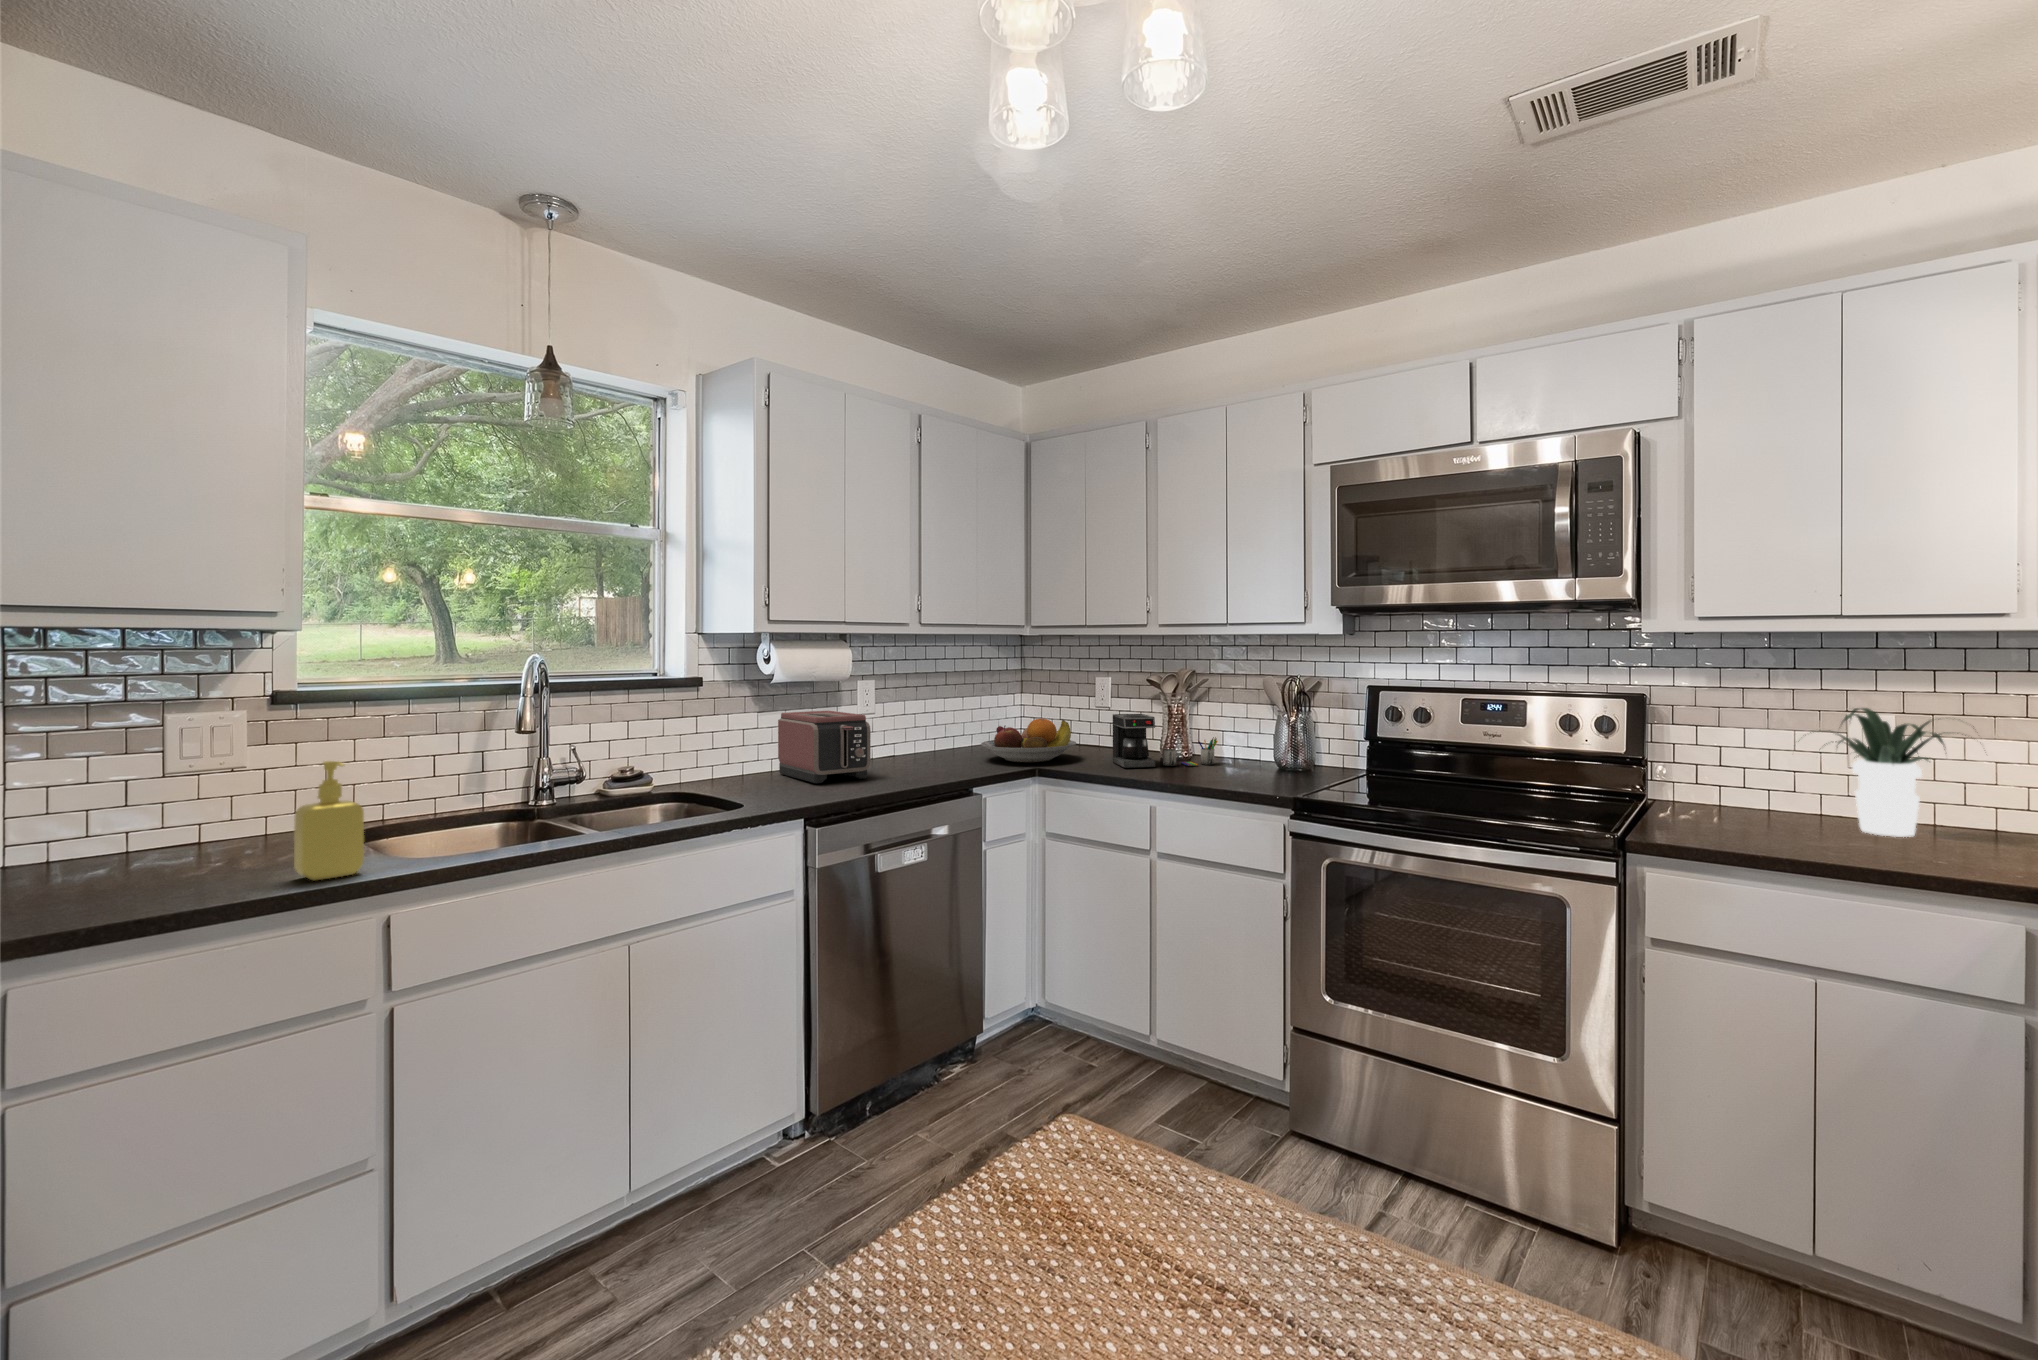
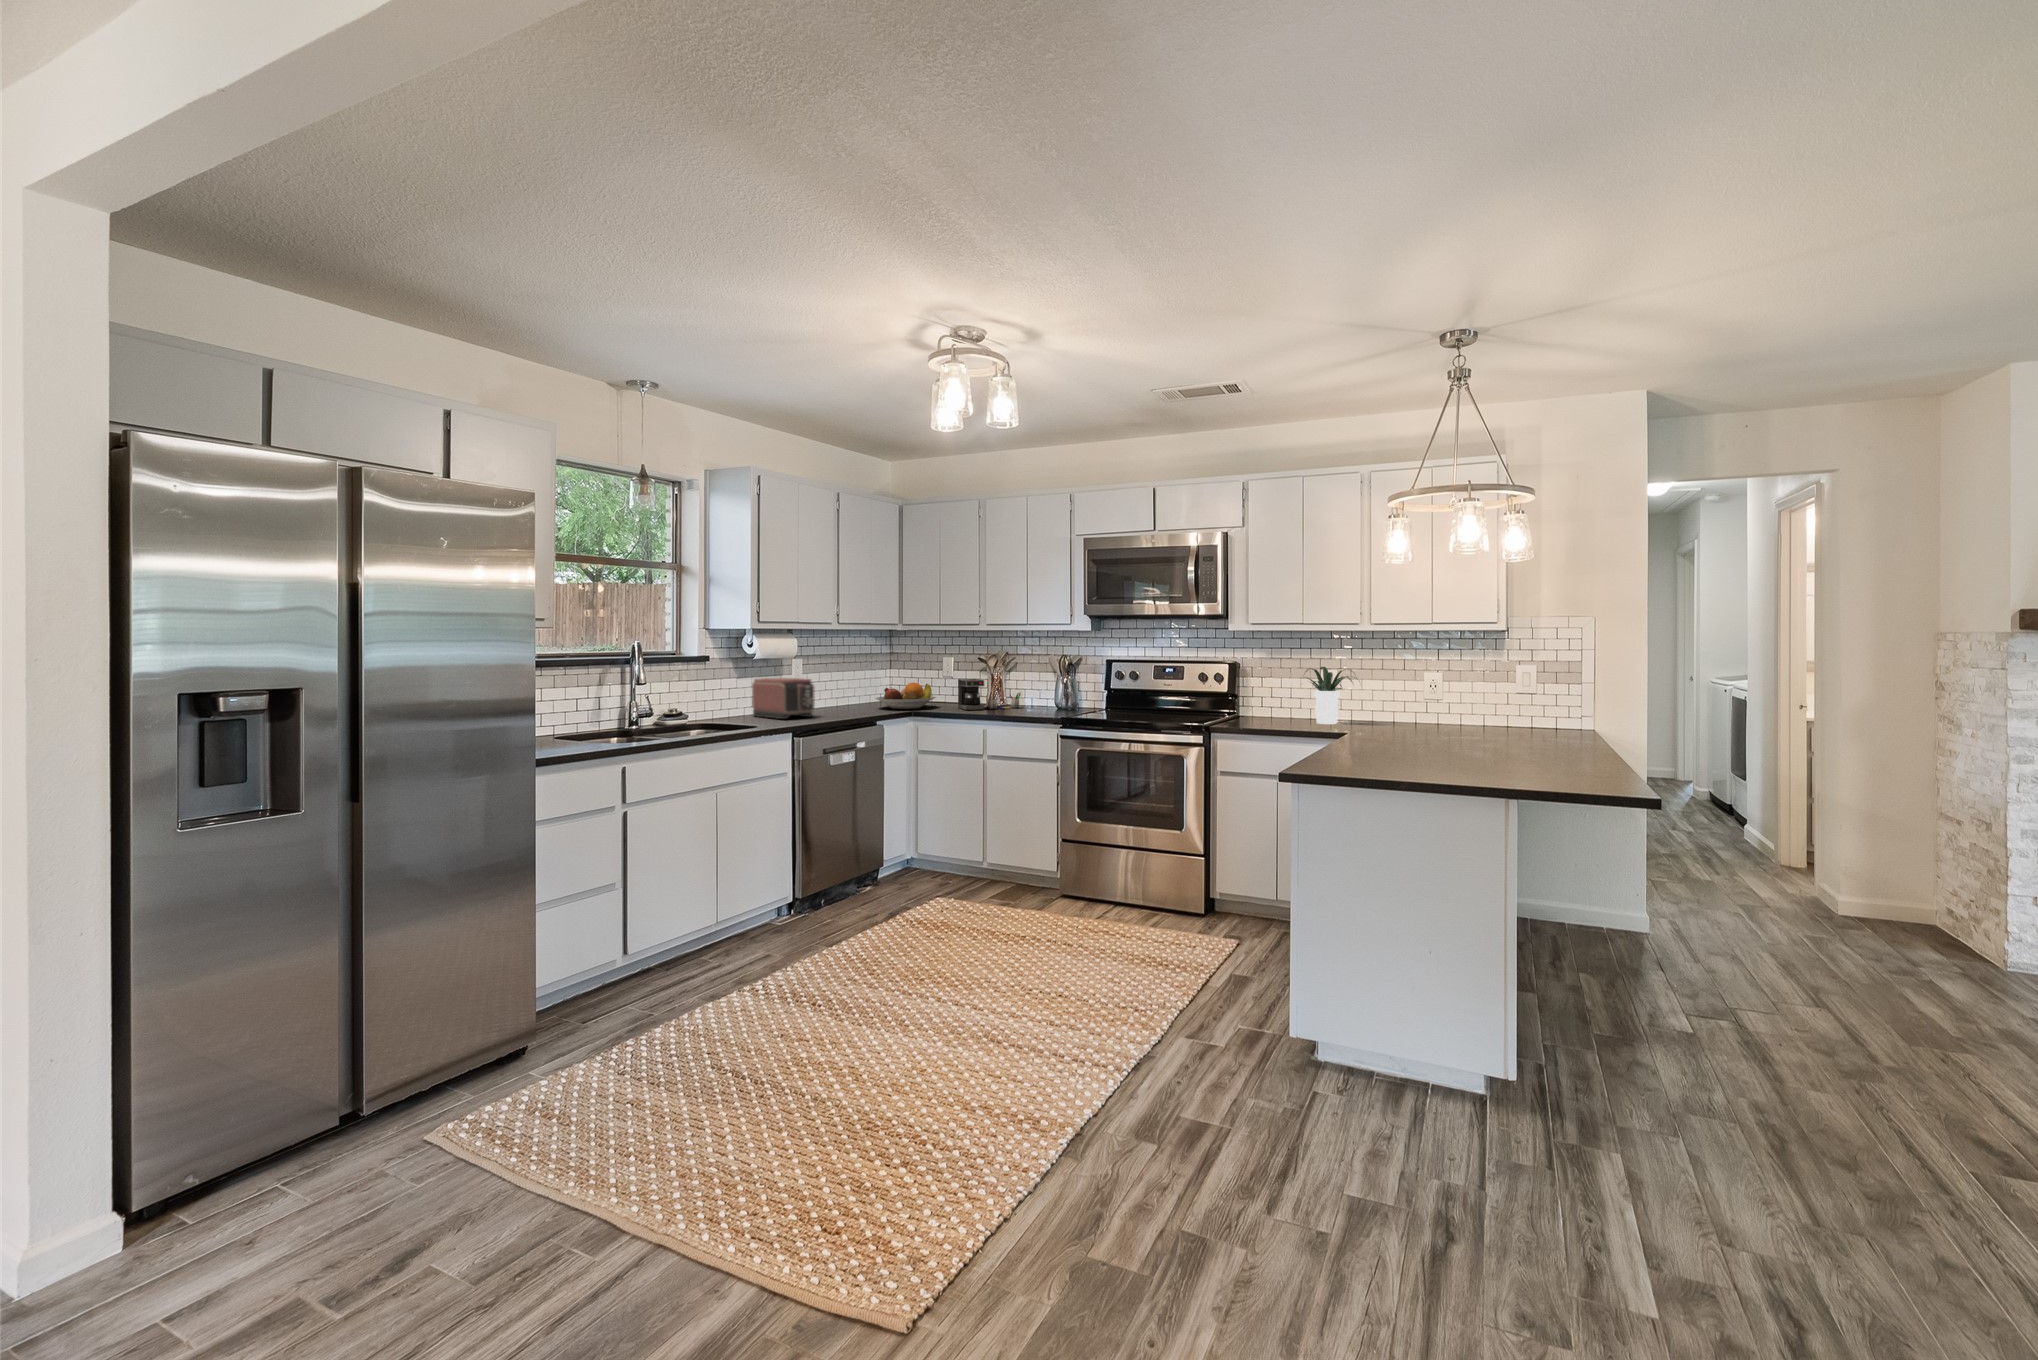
soap dispenser: present [294,761,364,880] -> none [568,693,600,750]

